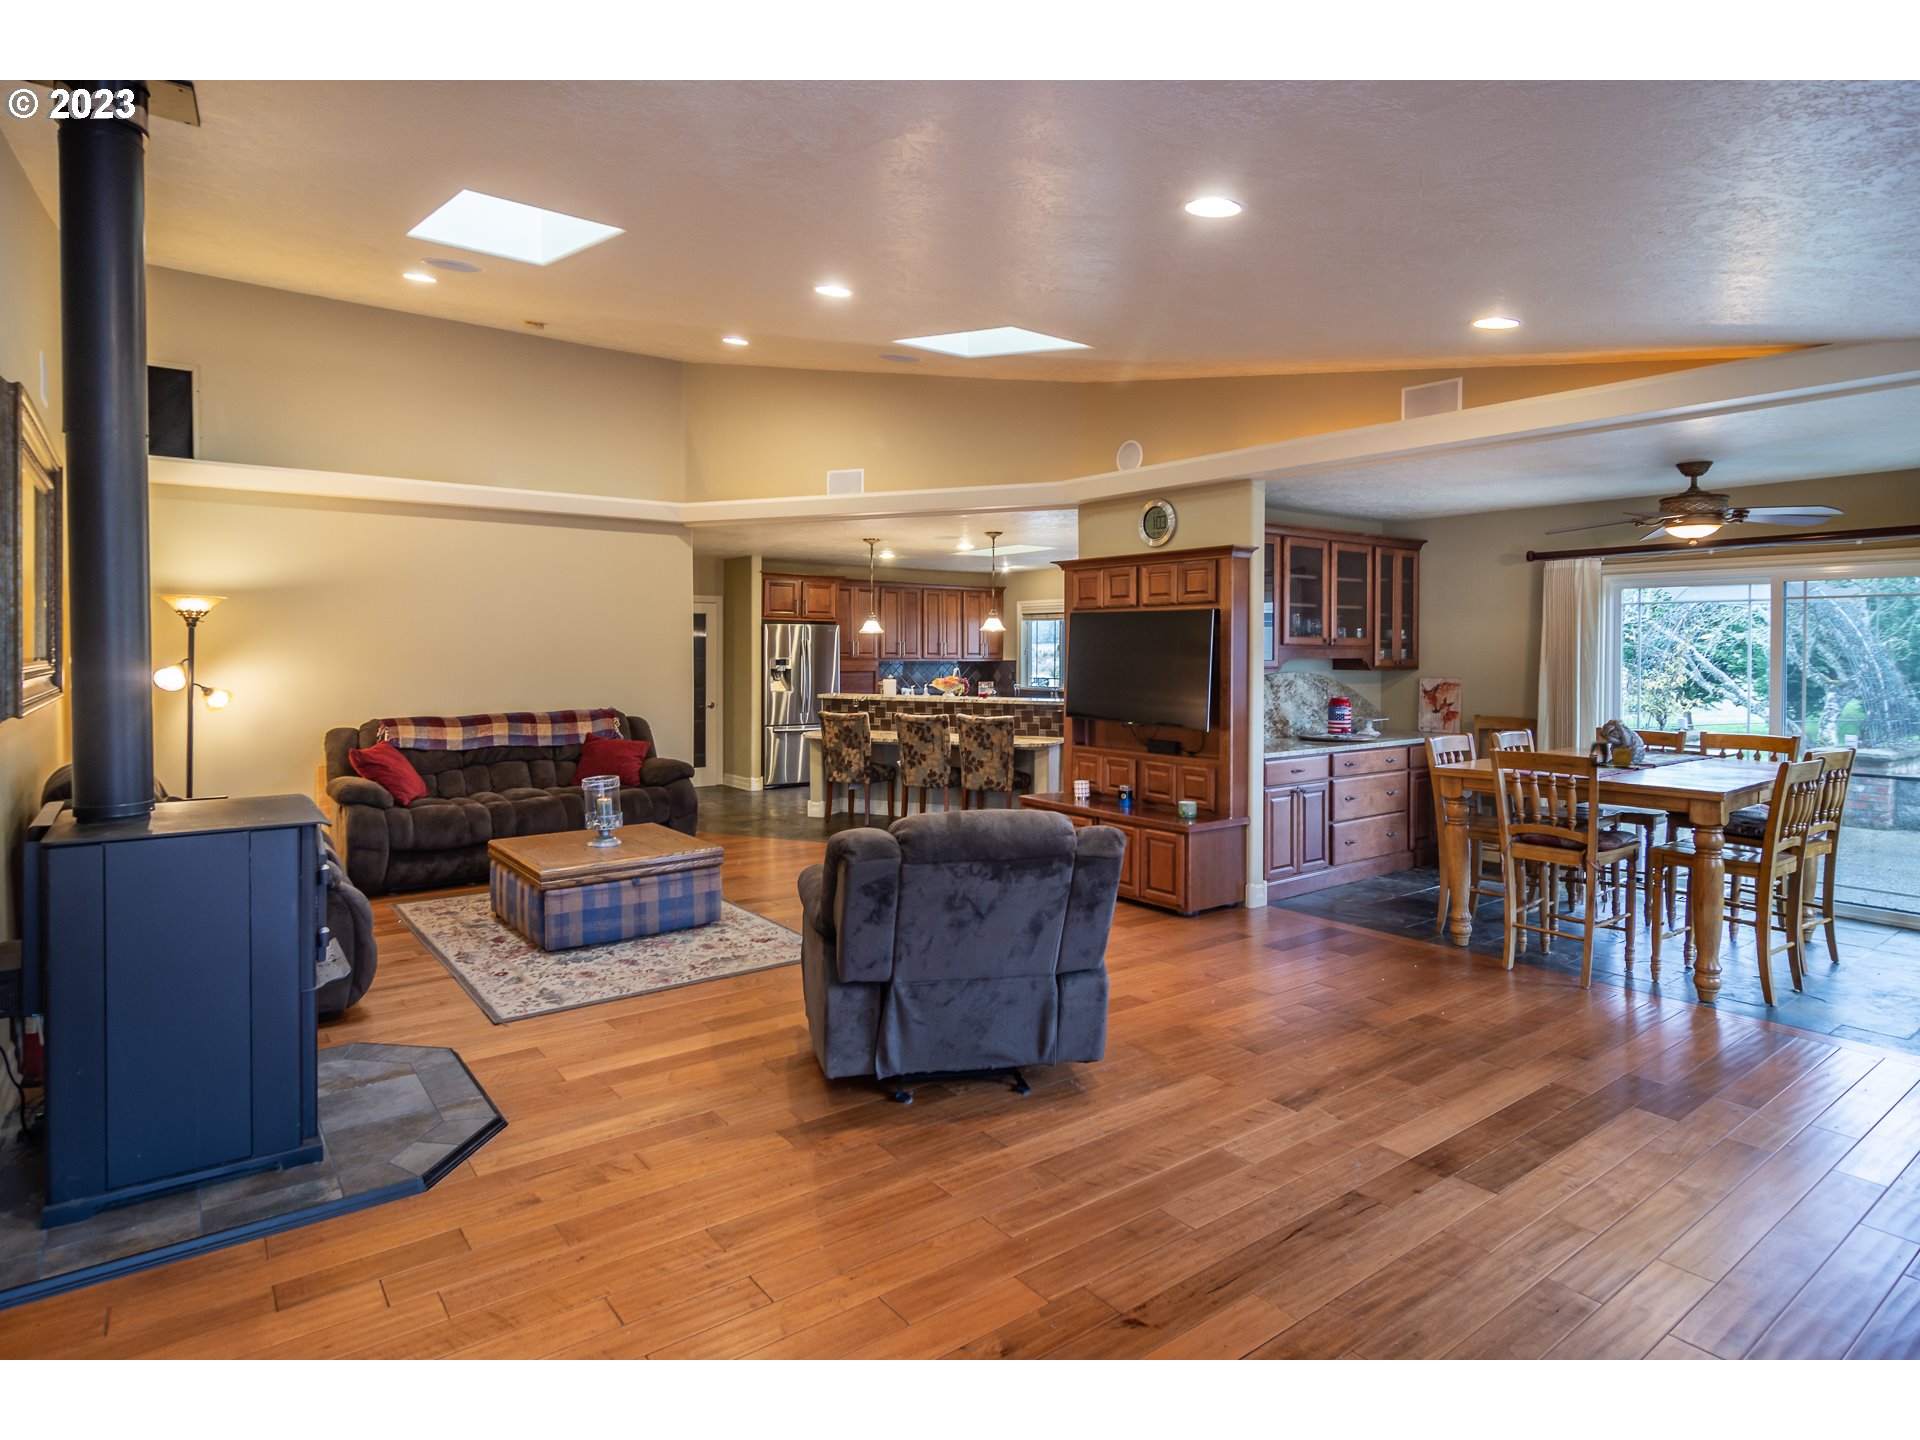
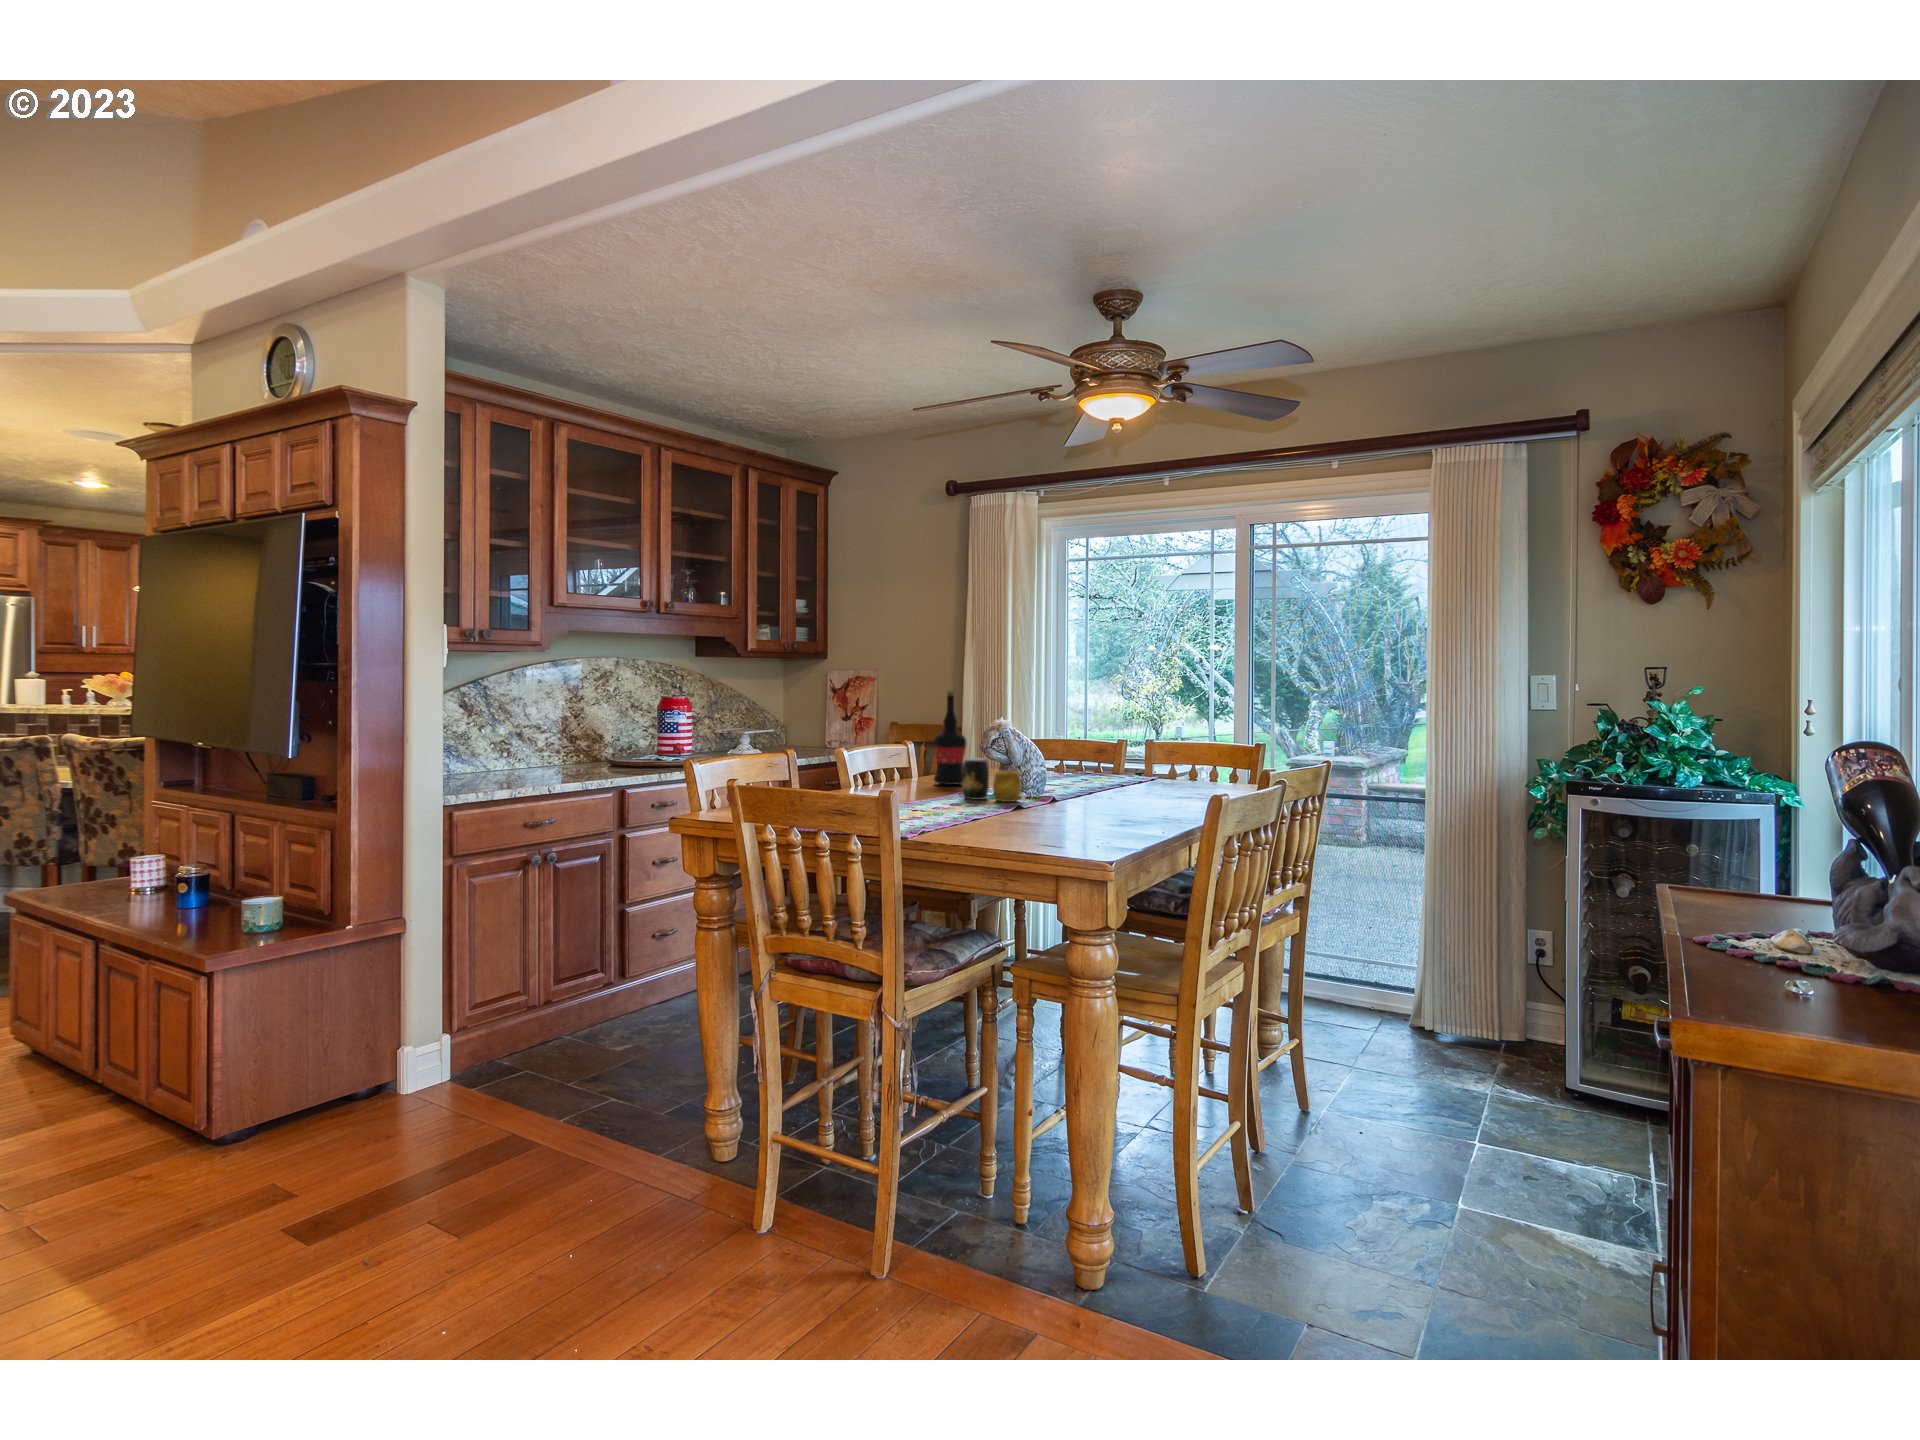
wine bottle: none [1557,700,1581,757] -> present [934,691,966,785]

